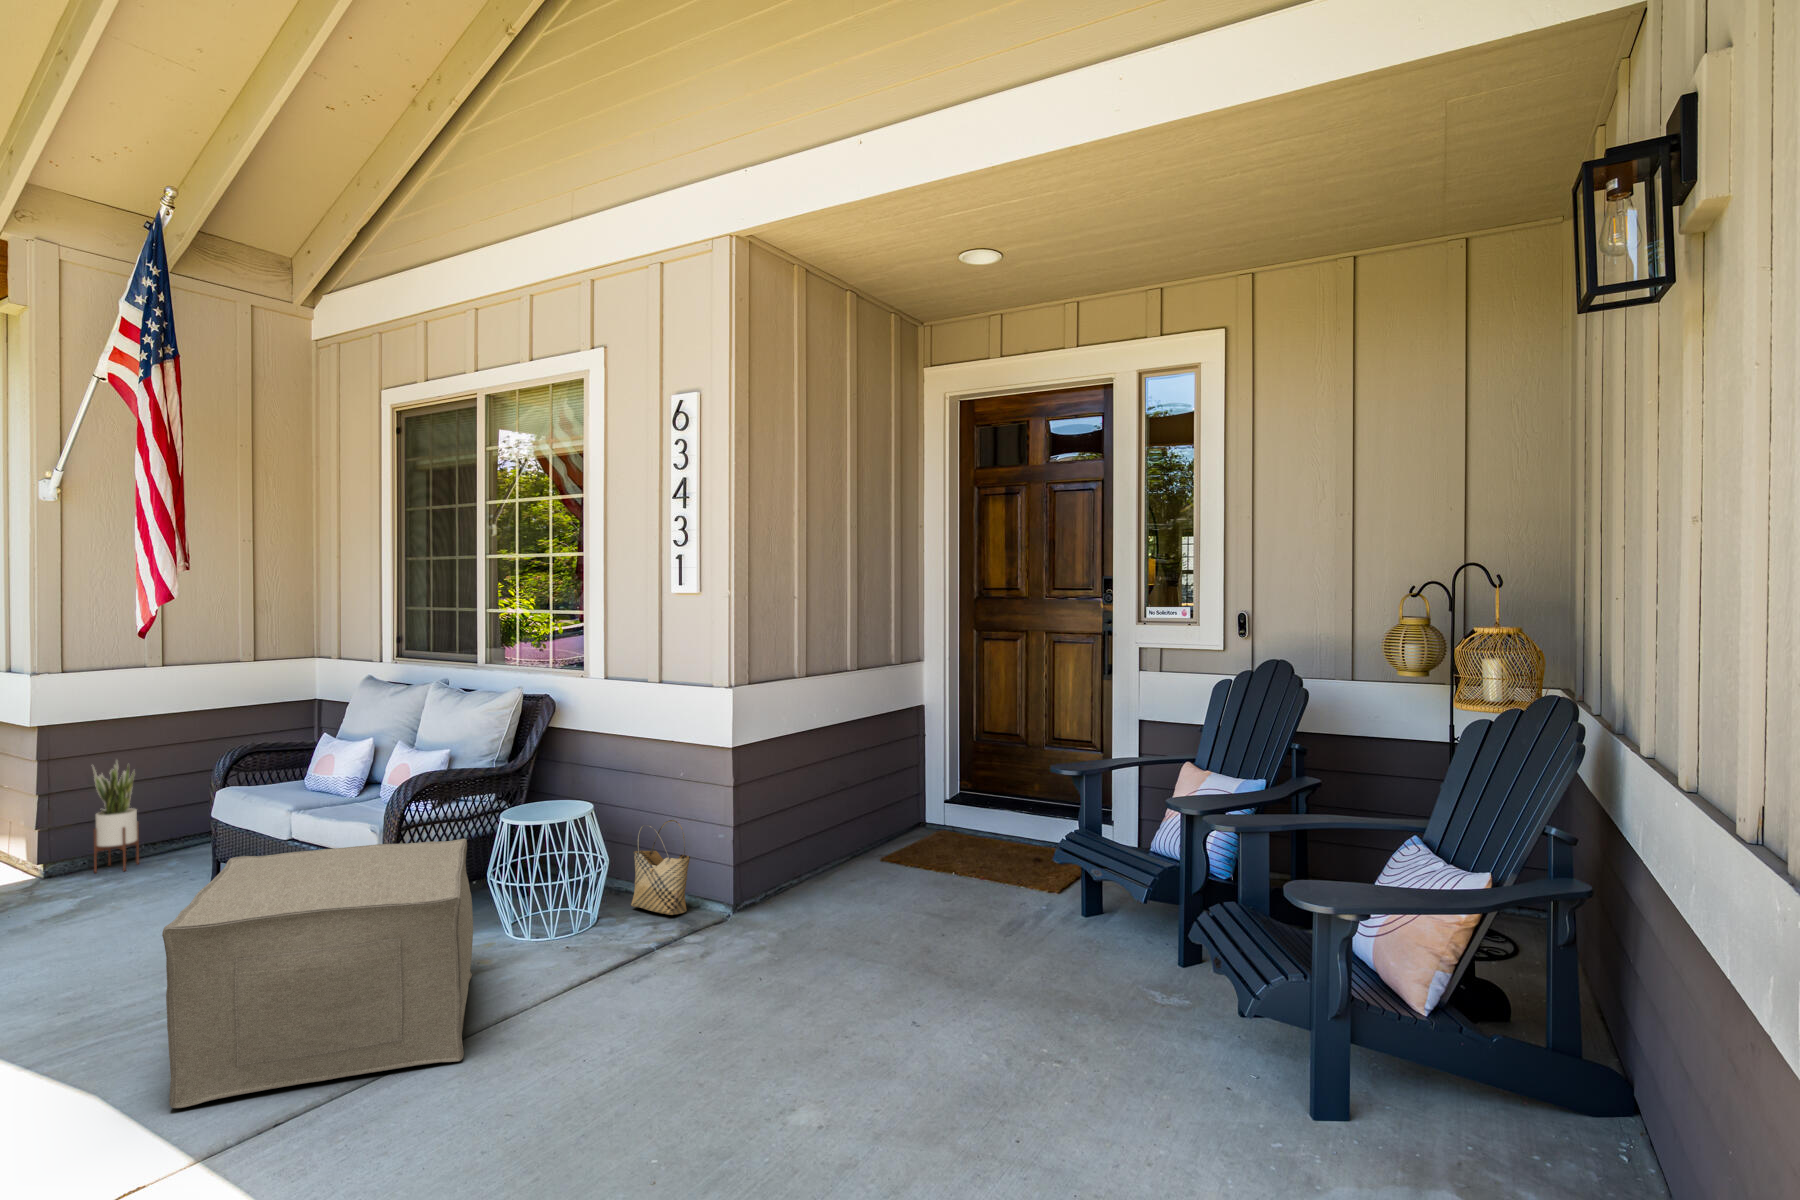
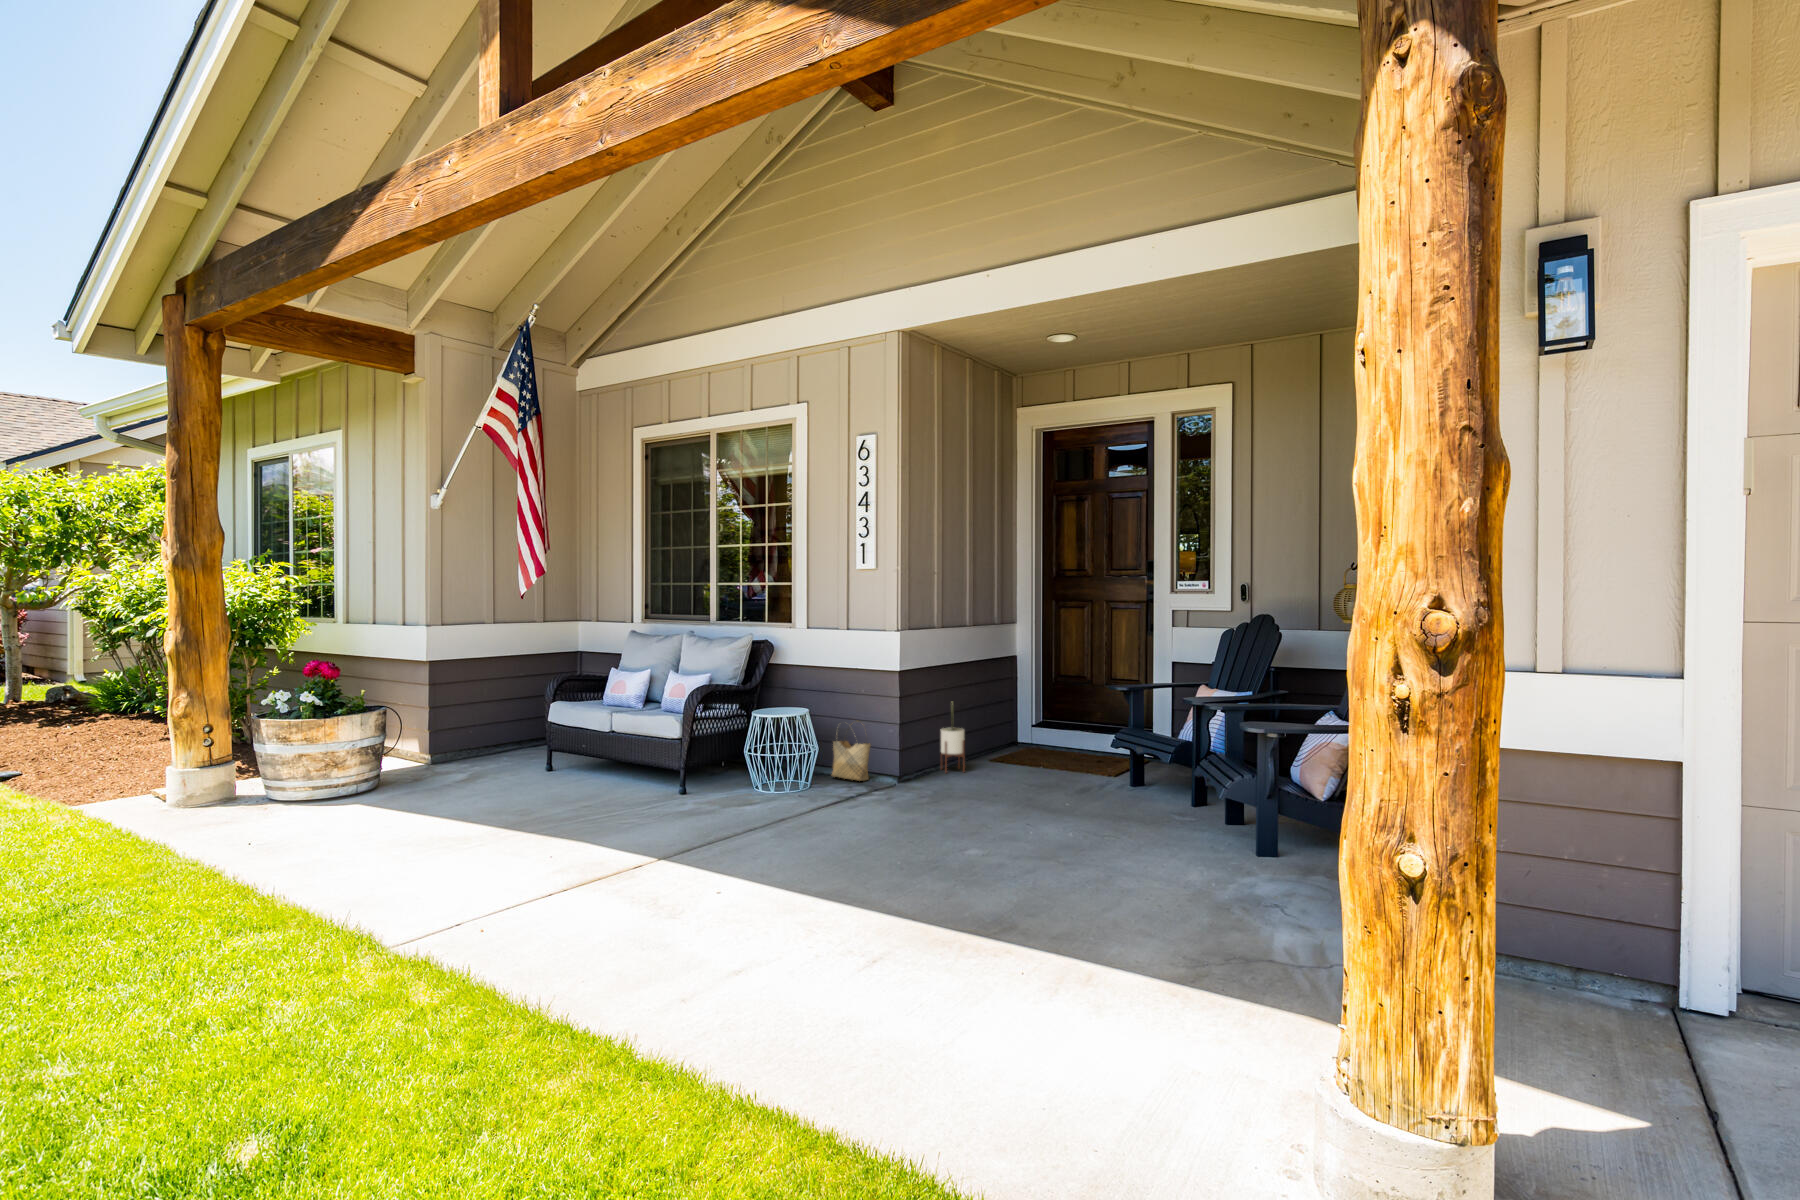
potted plant: present [92,761,139,873] -> present [941,701,965,772]
ottoman: present [162,838,473,1108] -> none [618,720,772,847]

